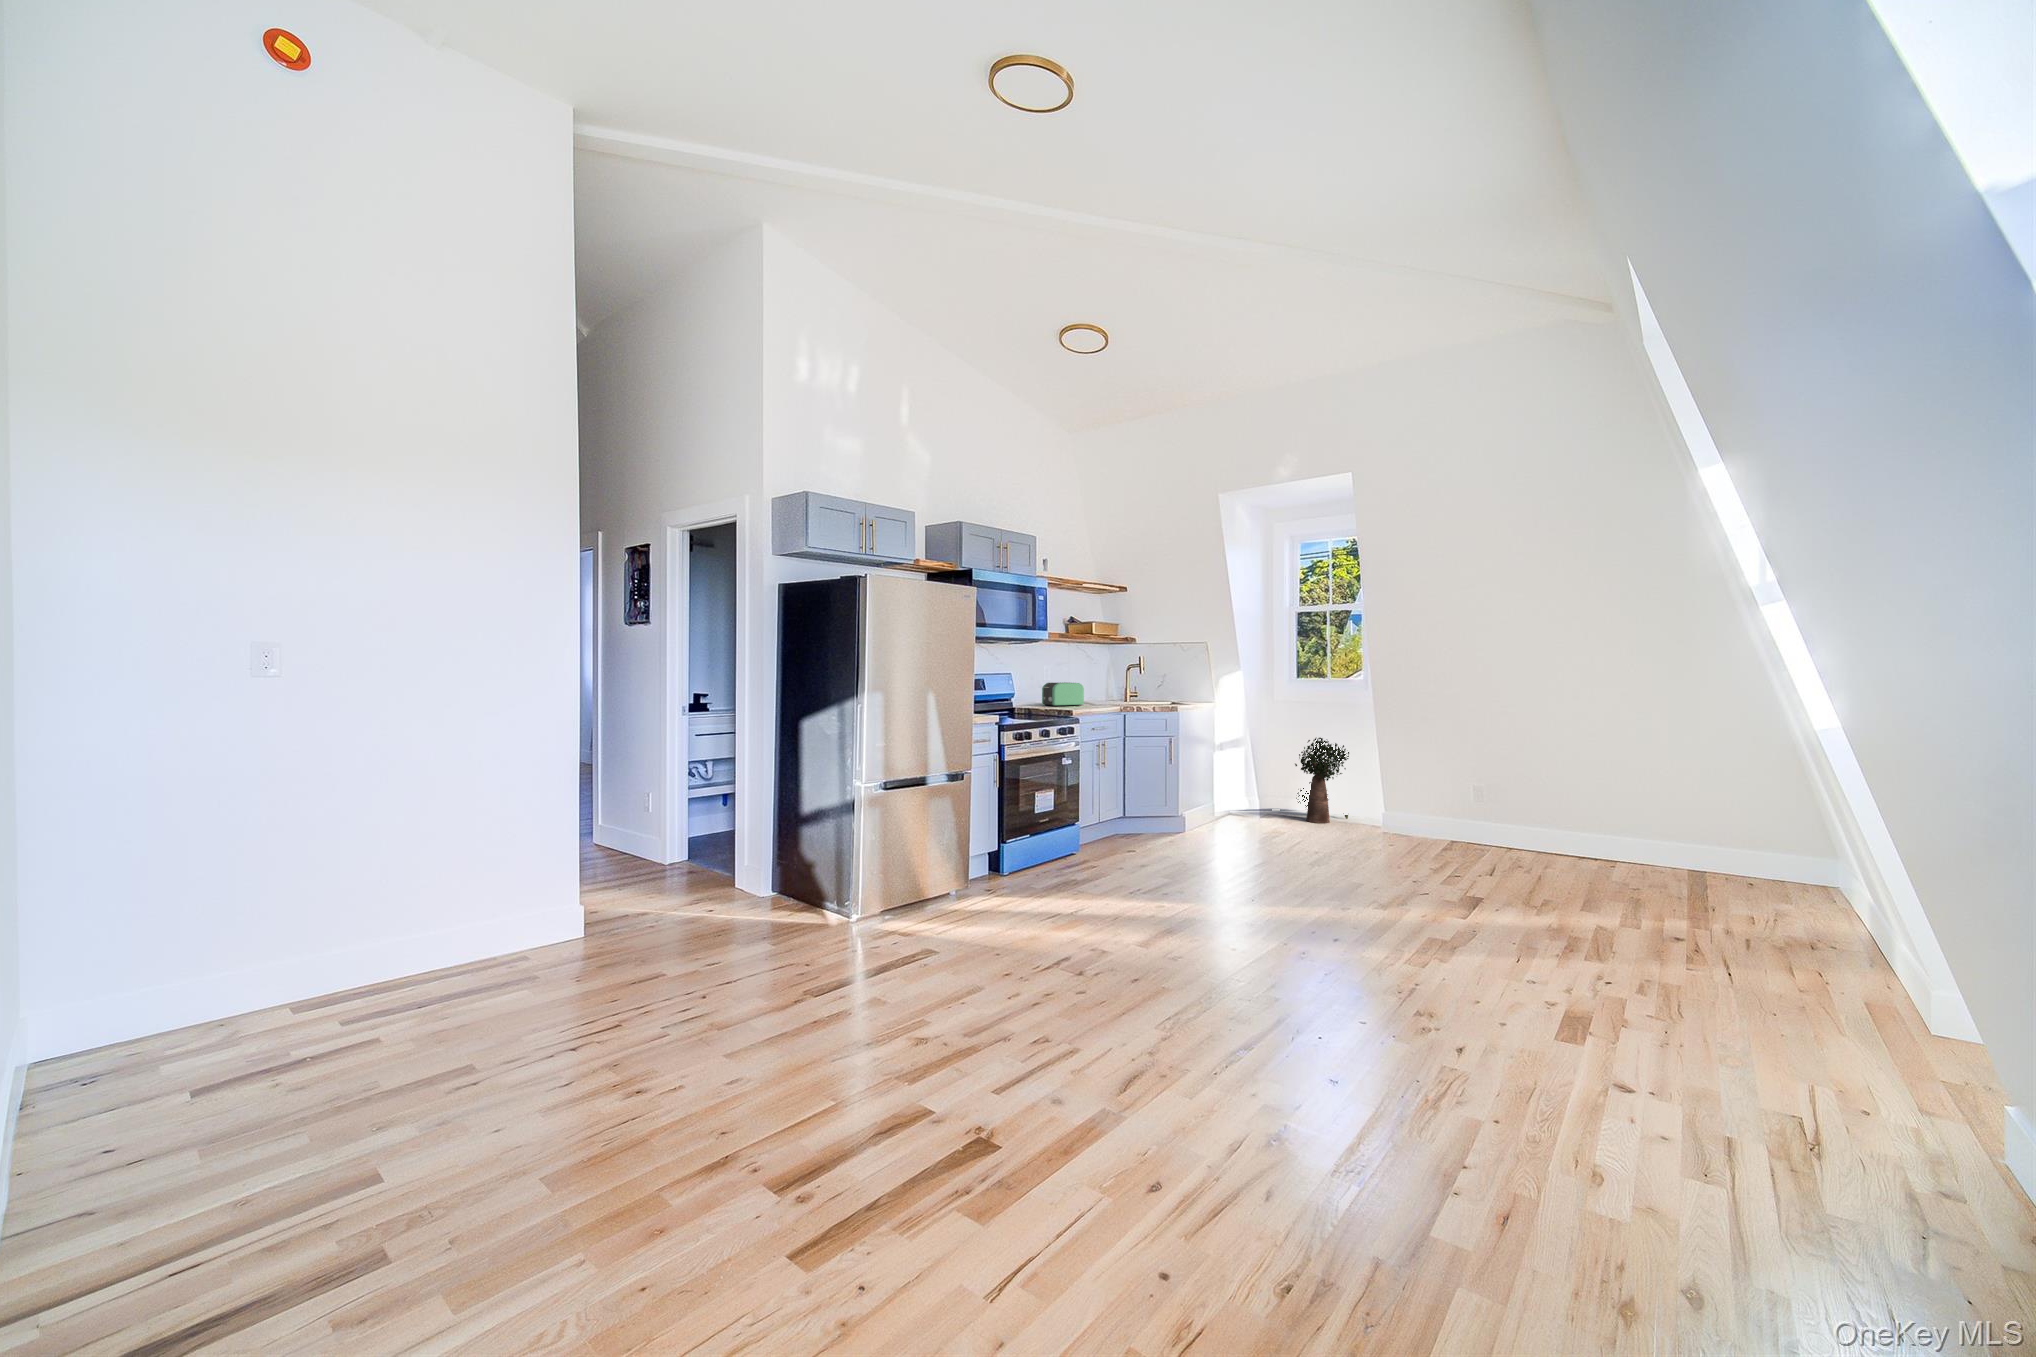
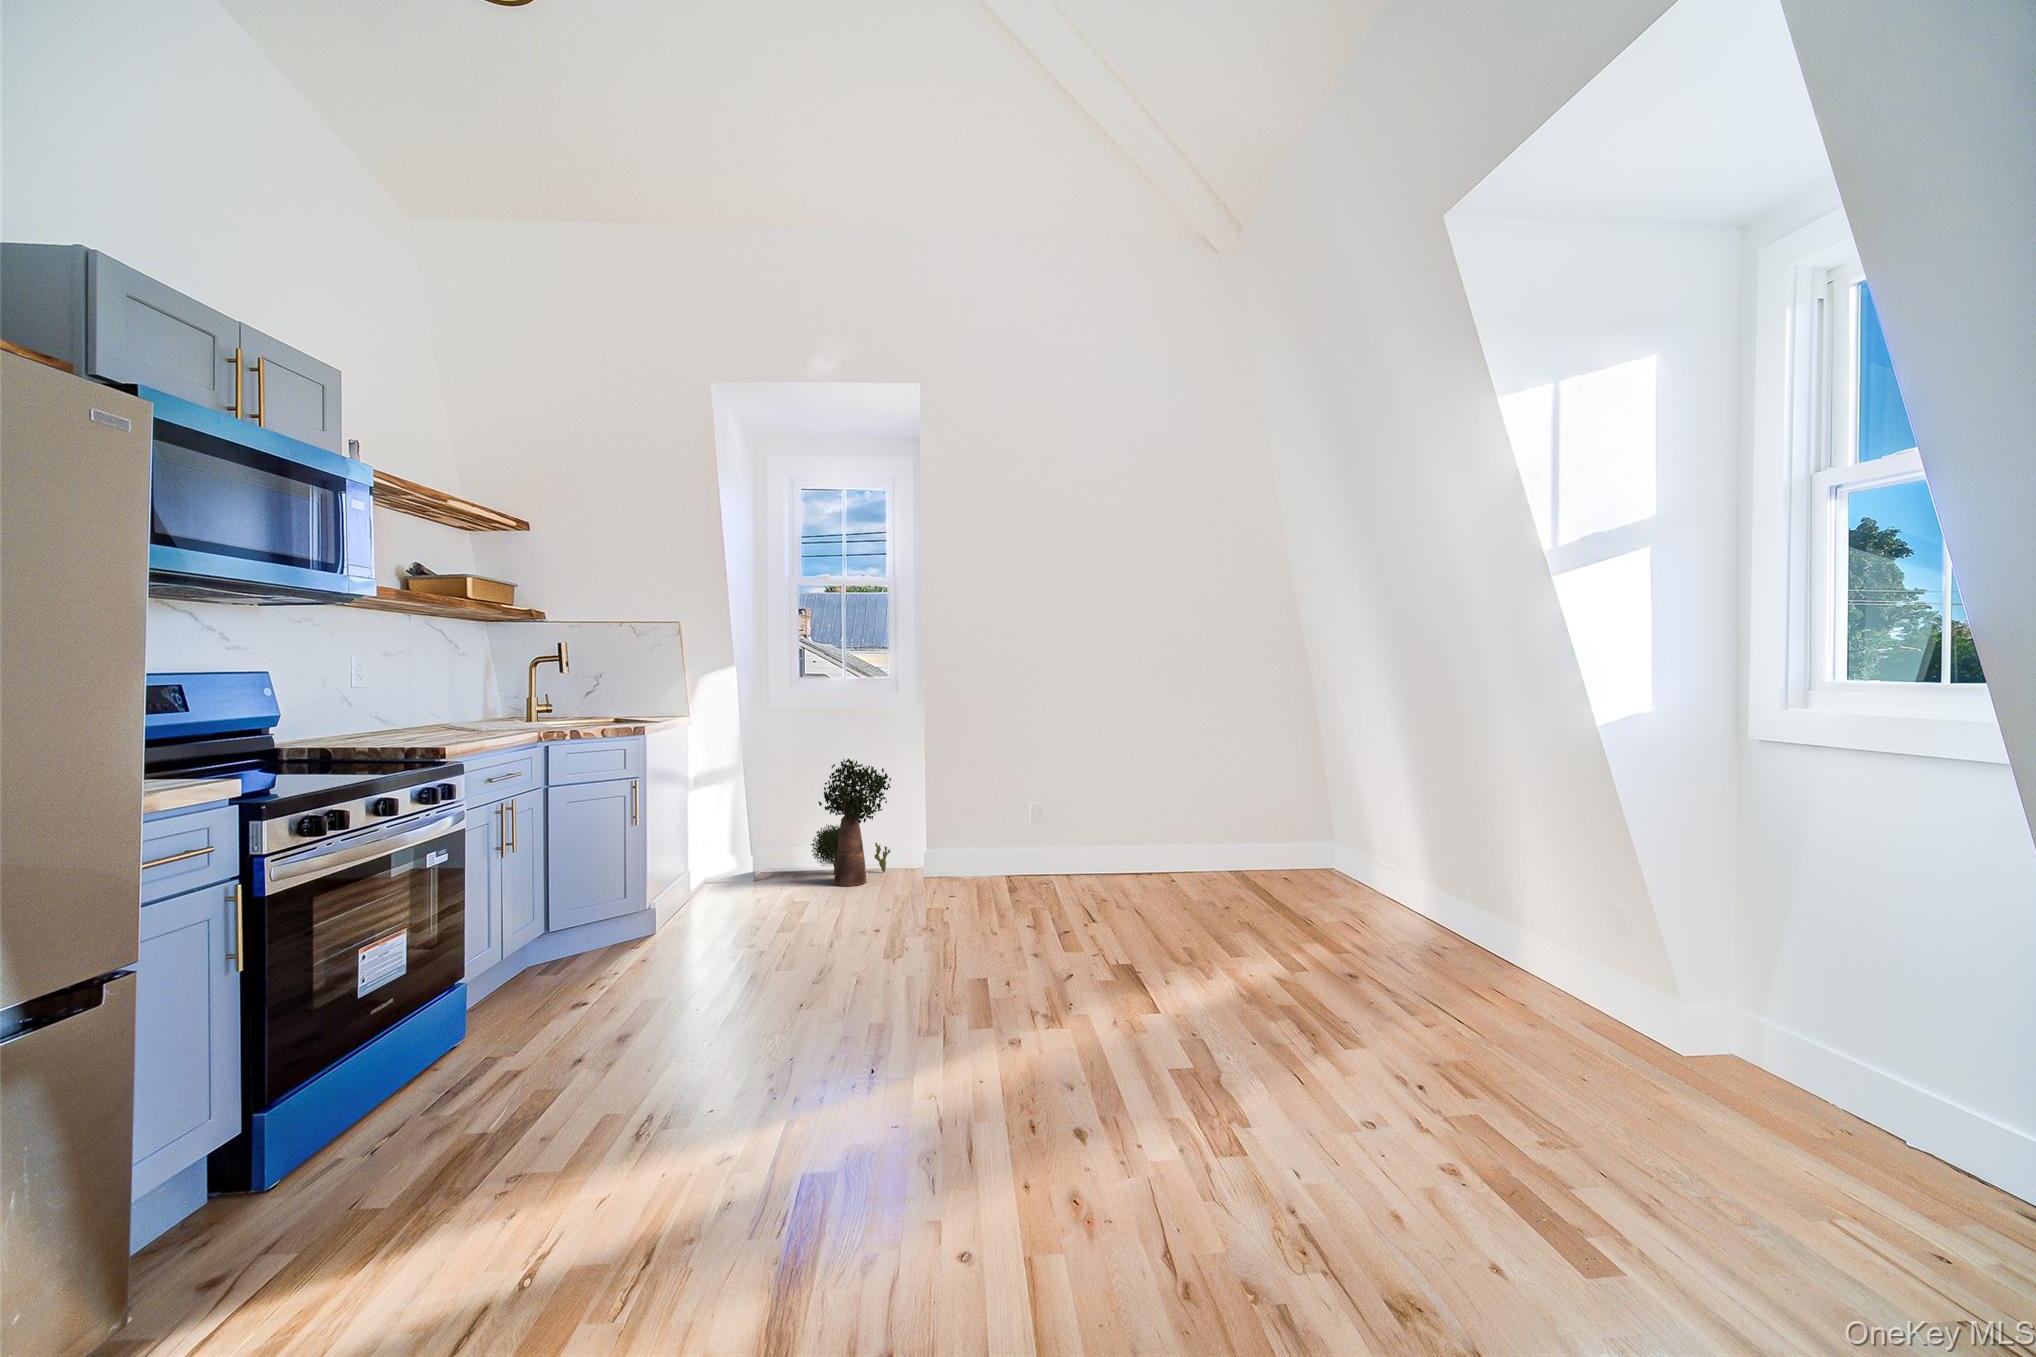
toaster: present [1042,682,1084,706] -> none [355,690,456,739]

